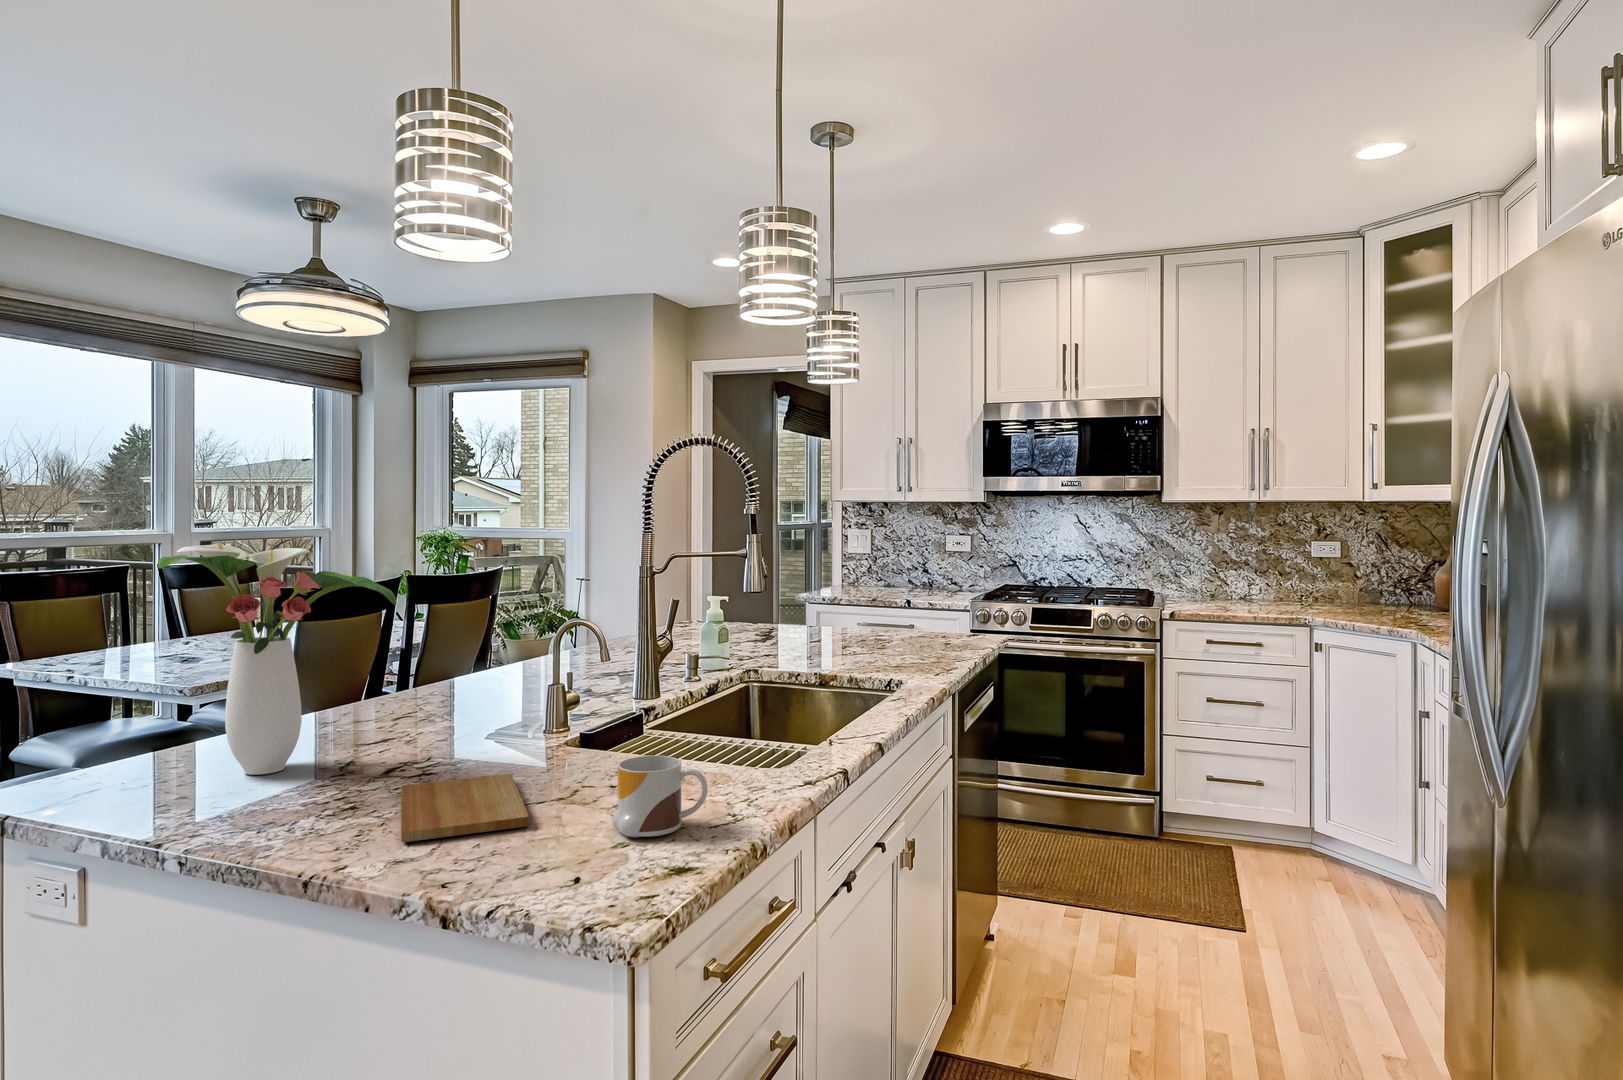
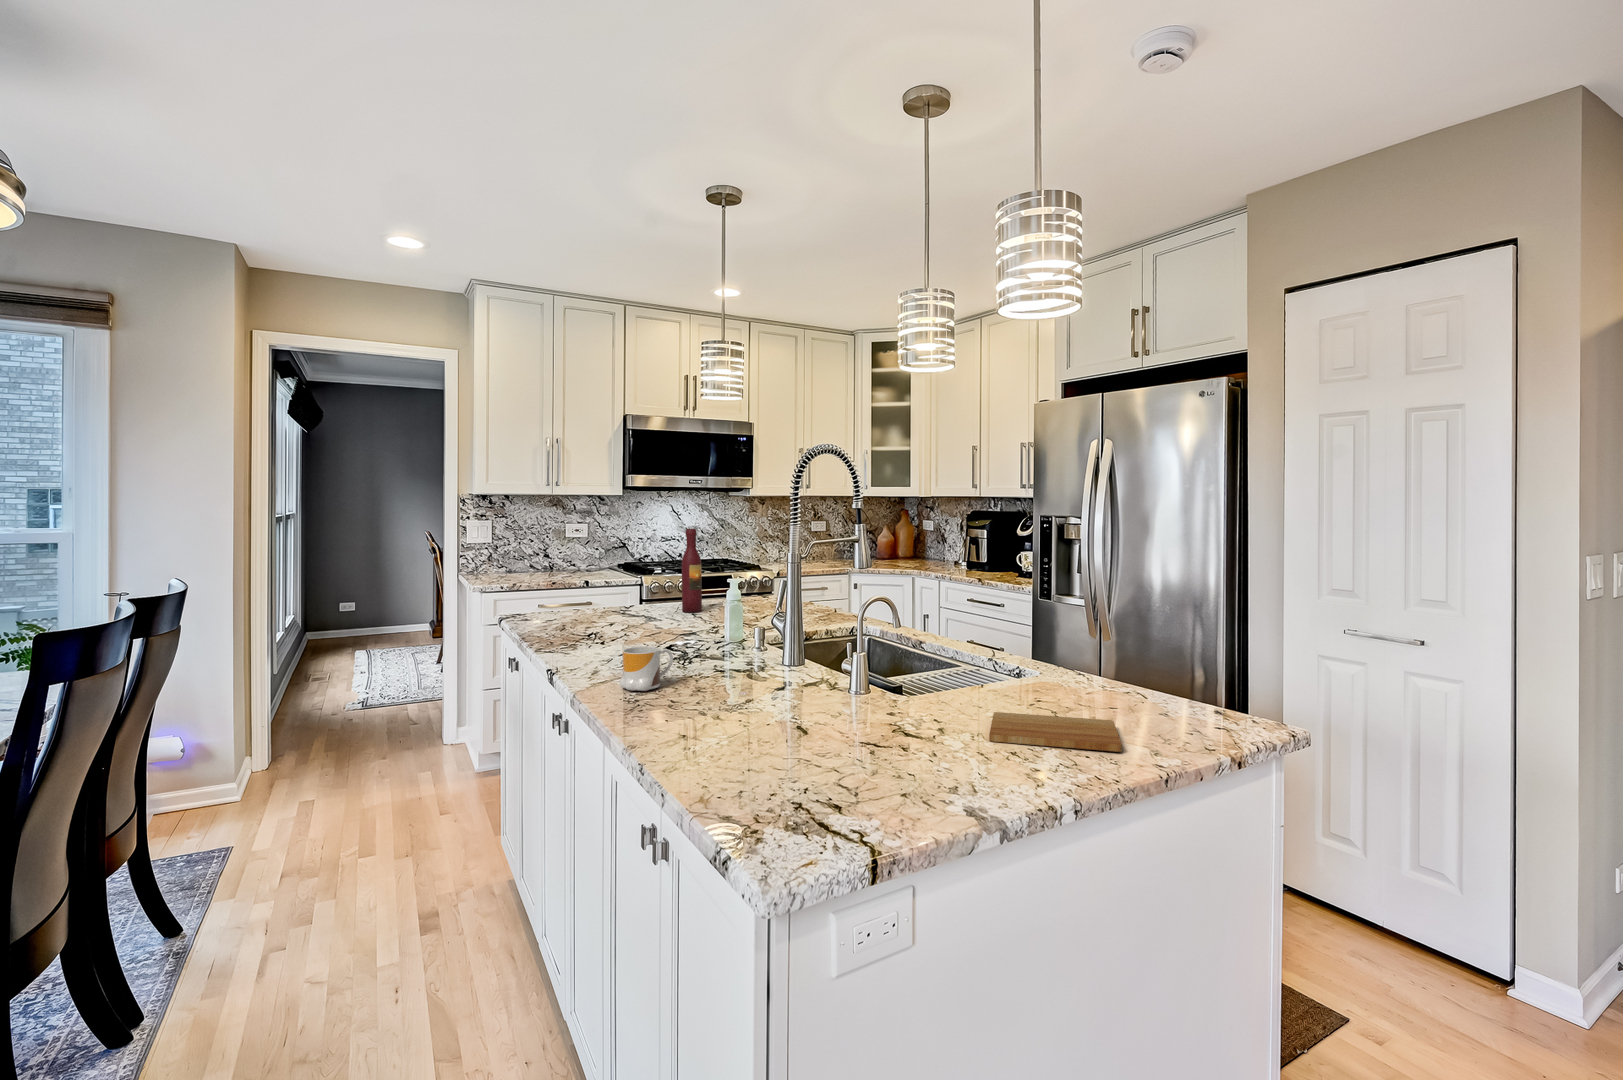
wine bottle: none [820,540,843,640] -> present [682,529,702,612]
flower arrangement: present [158,542,396,775] -> none [797,544,947,771]
mug: present [612,755,708,838] -> present [620,647,673,691]

